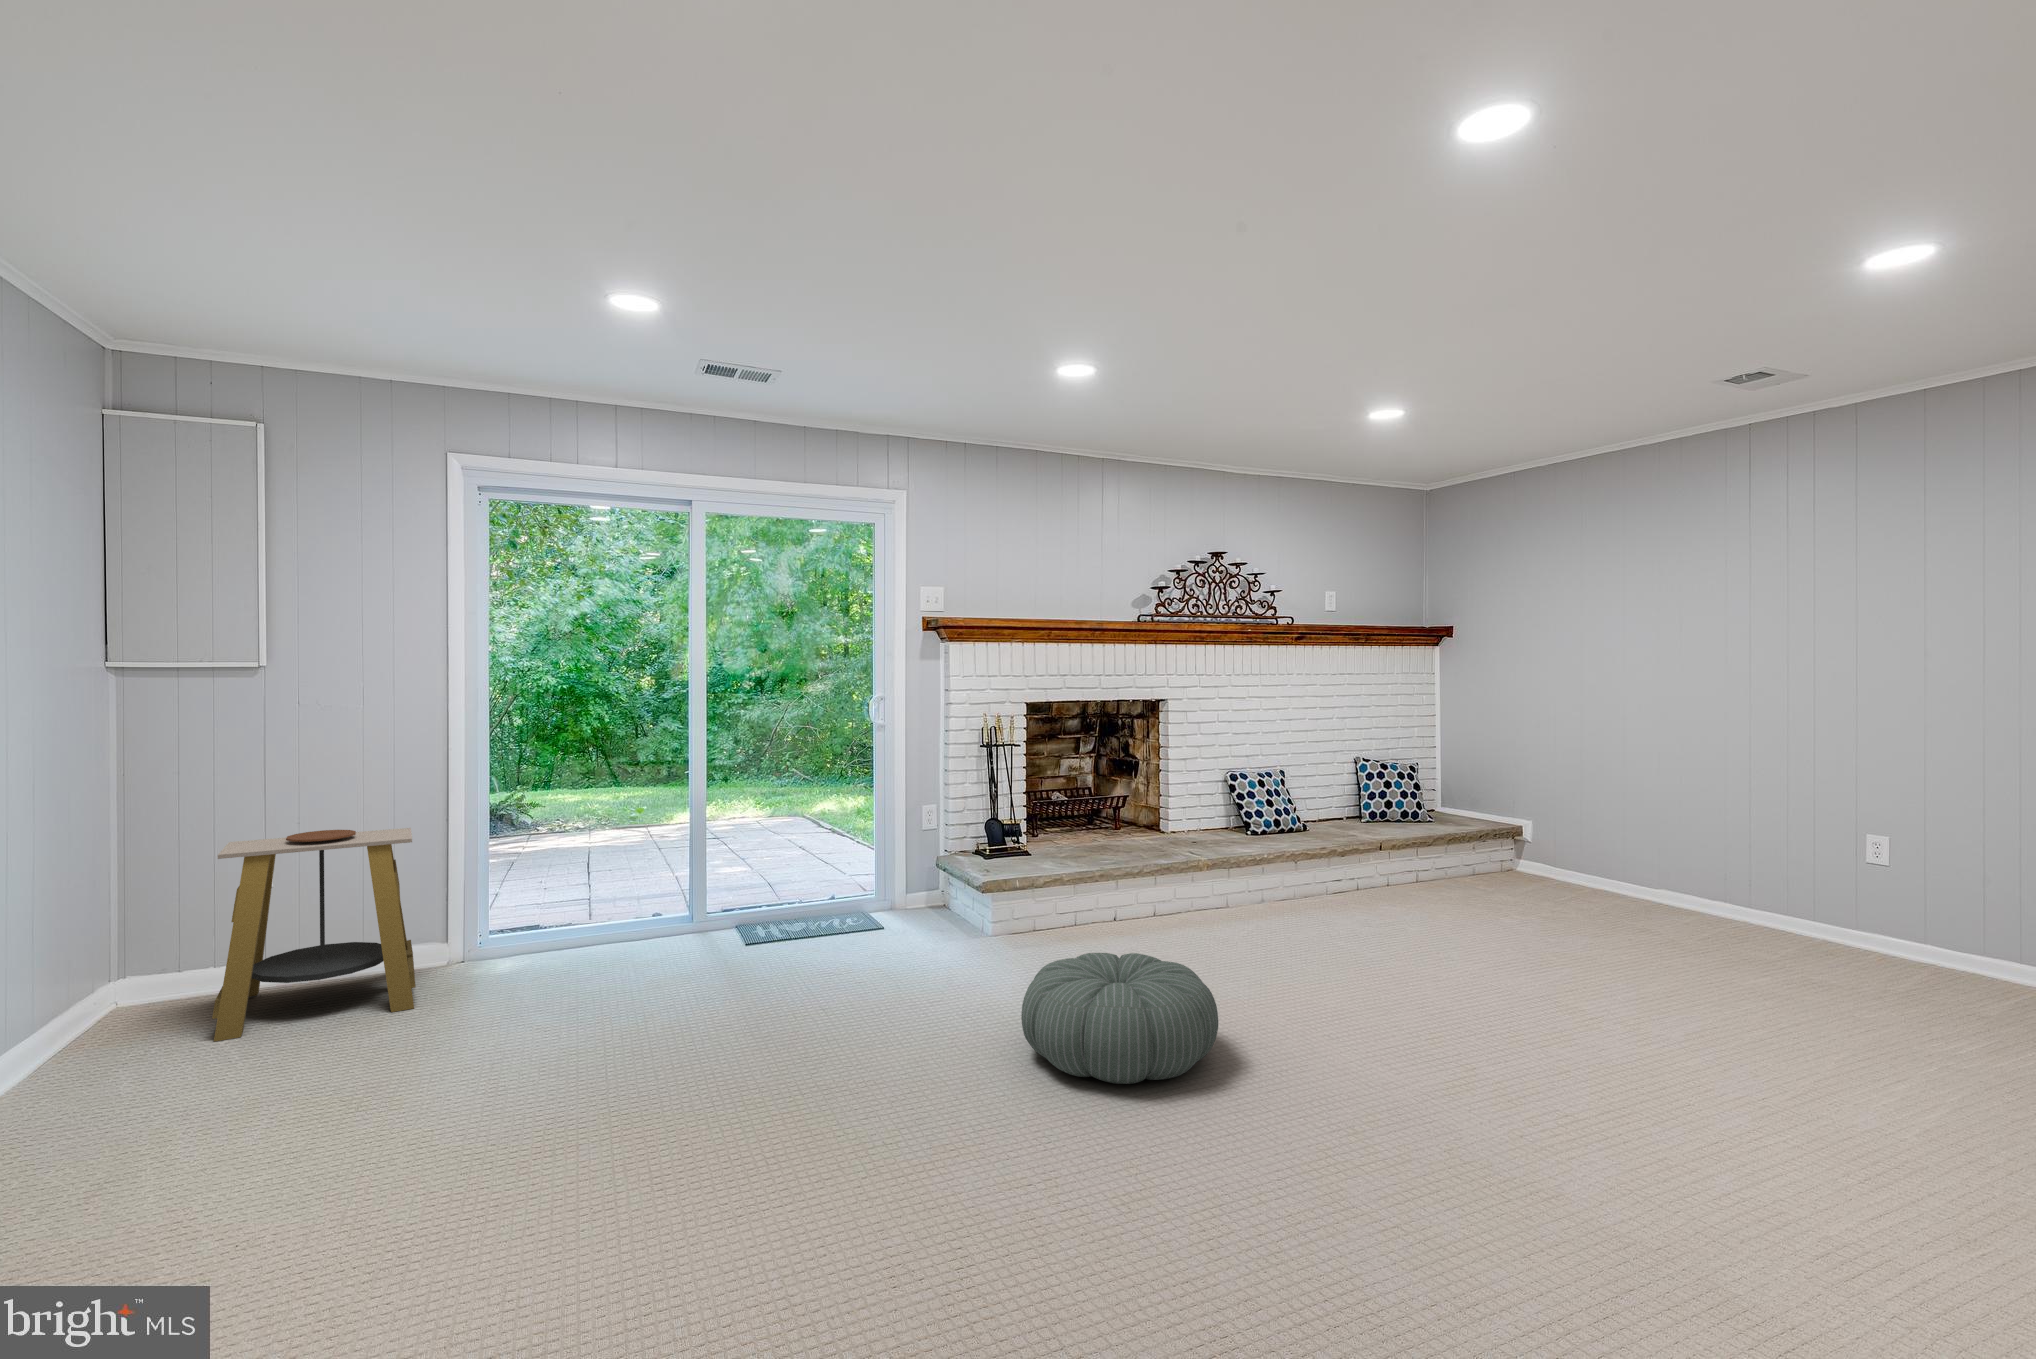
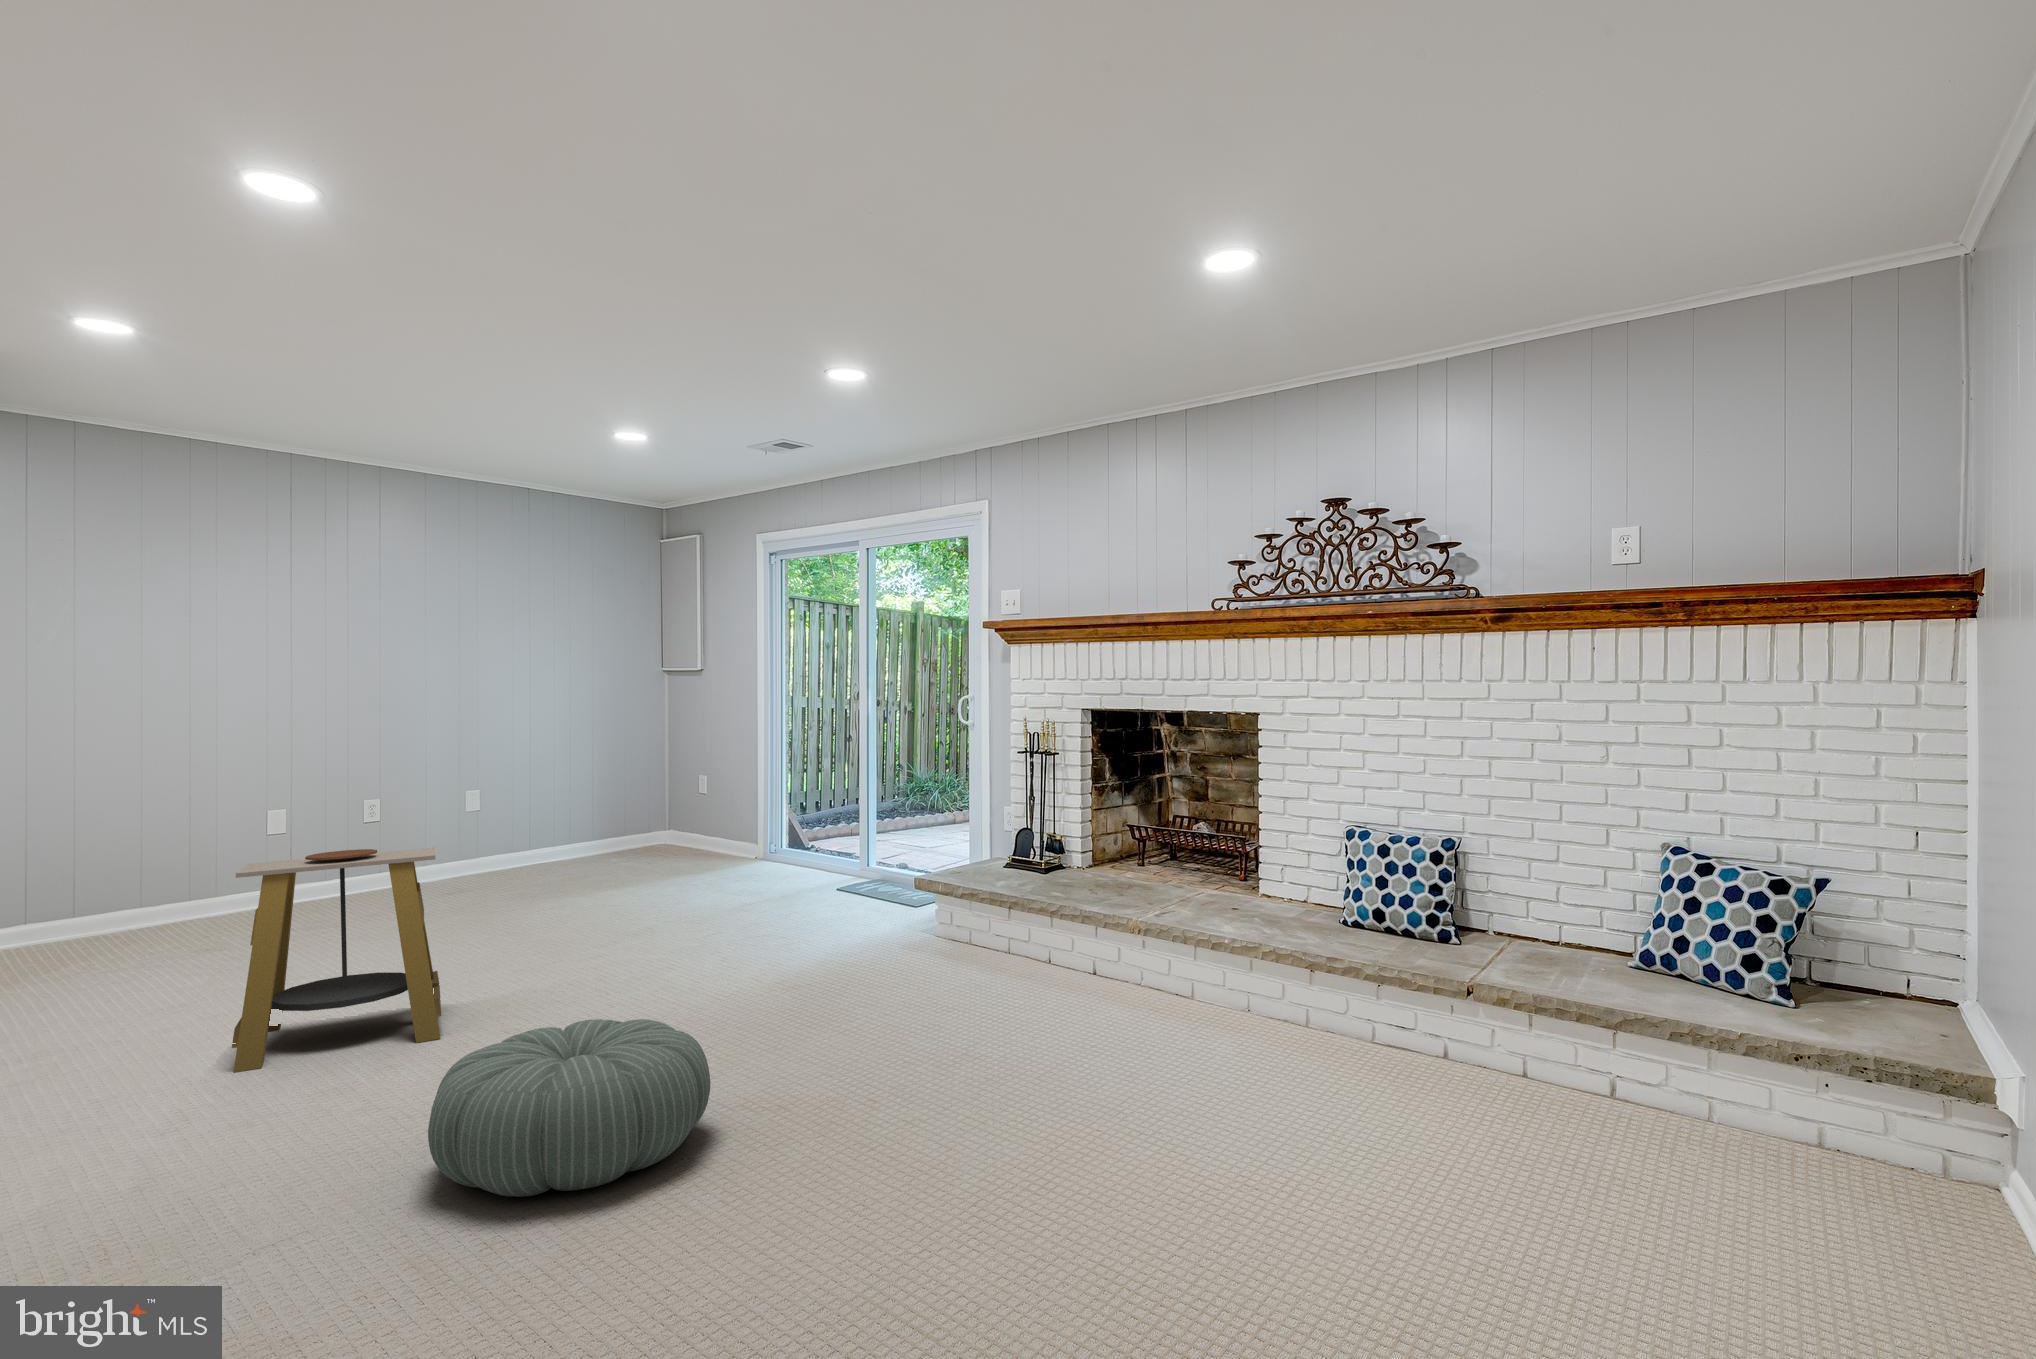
pouf: present [1021,953,1218,1084] -> present [428,1019,710,1197]

